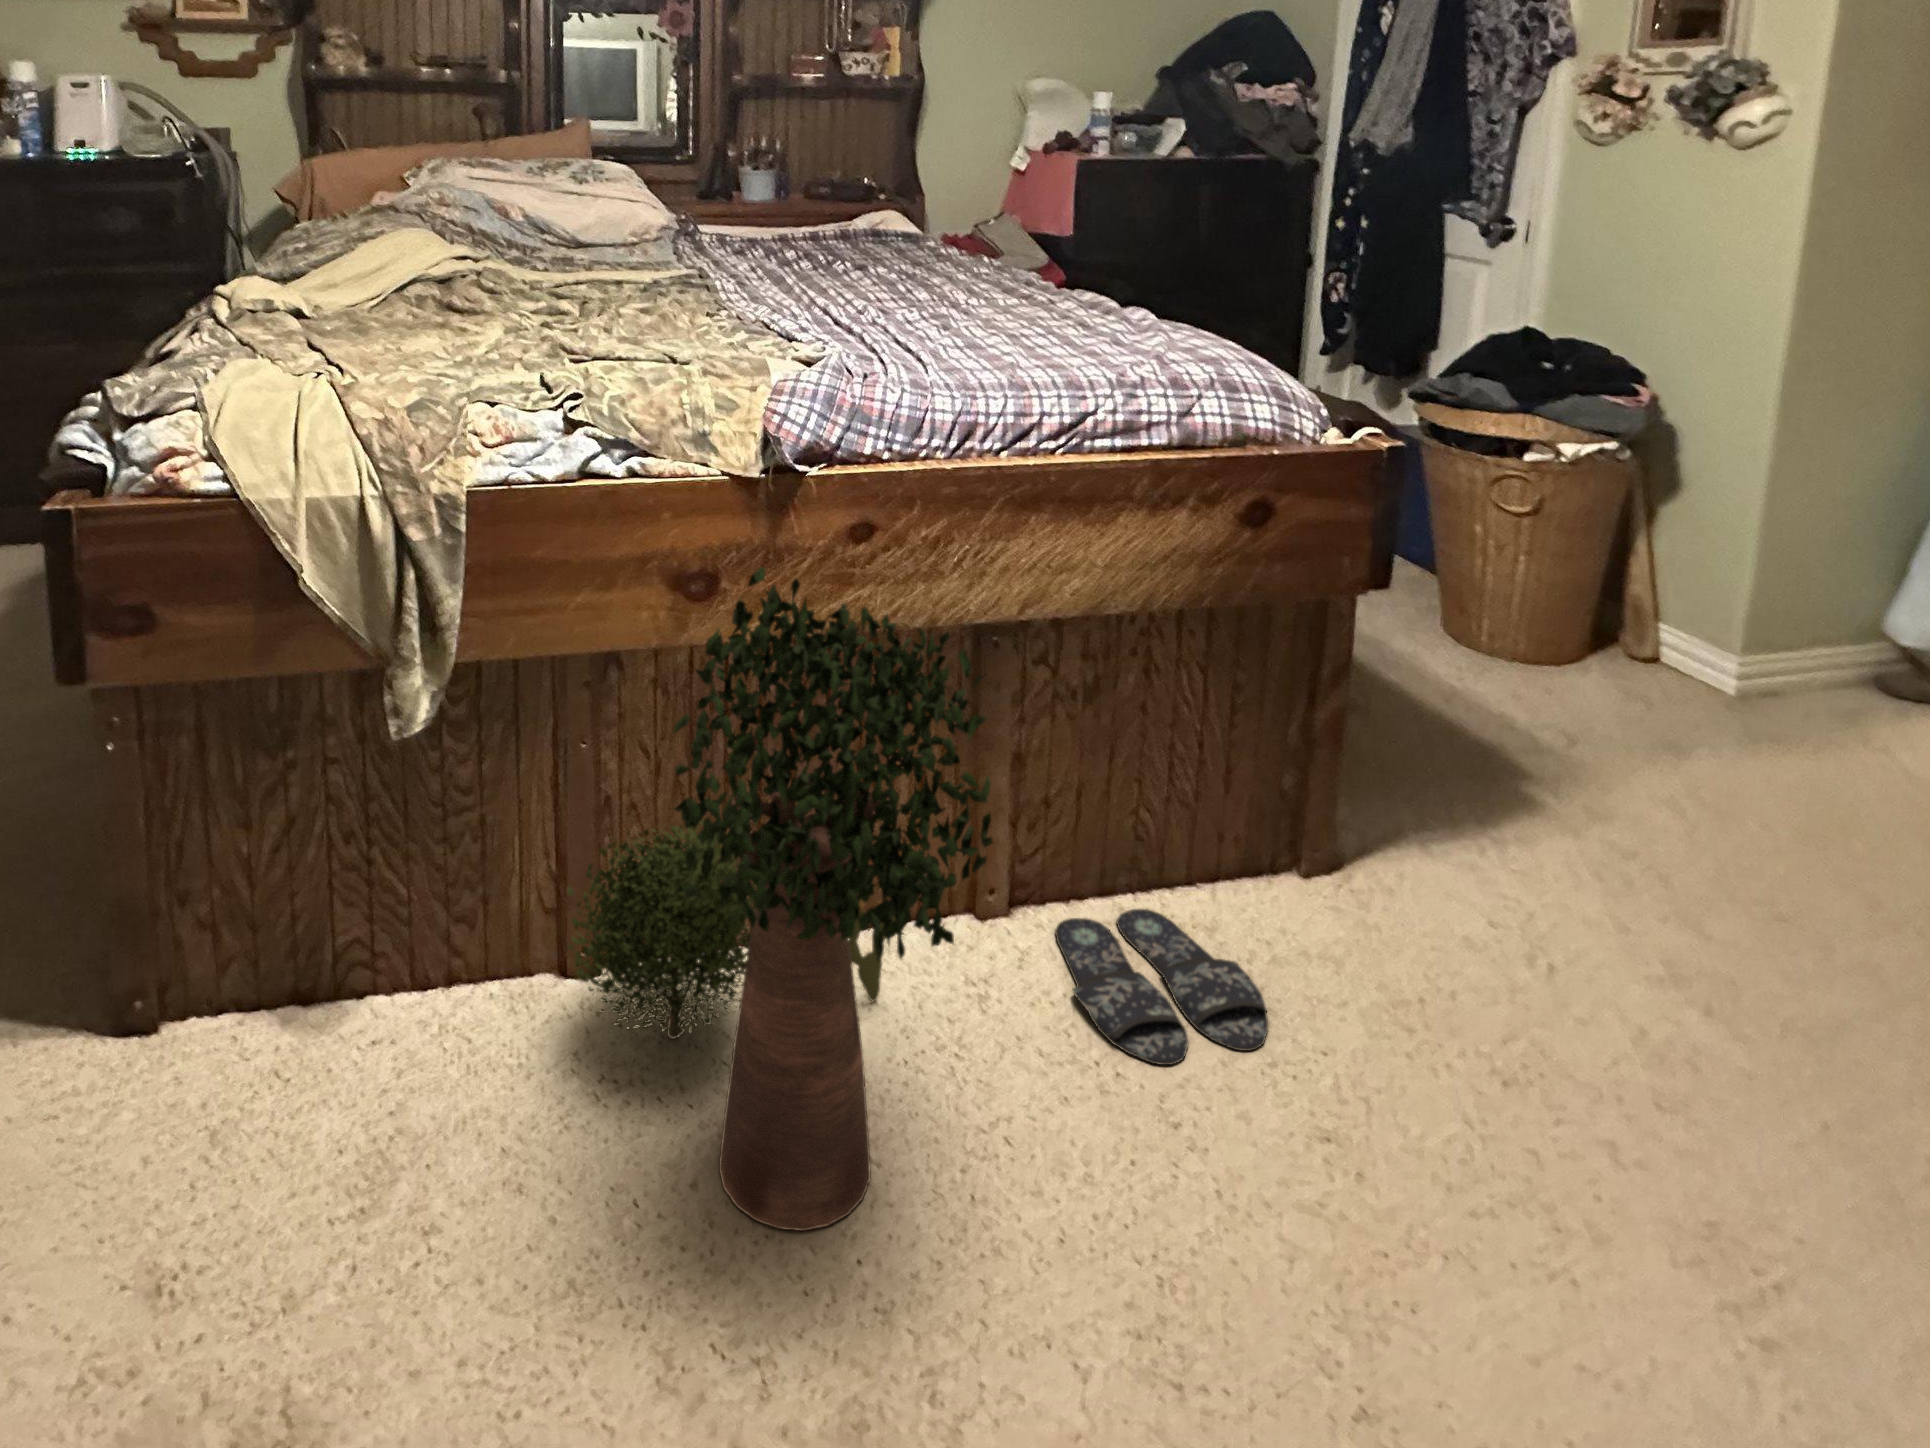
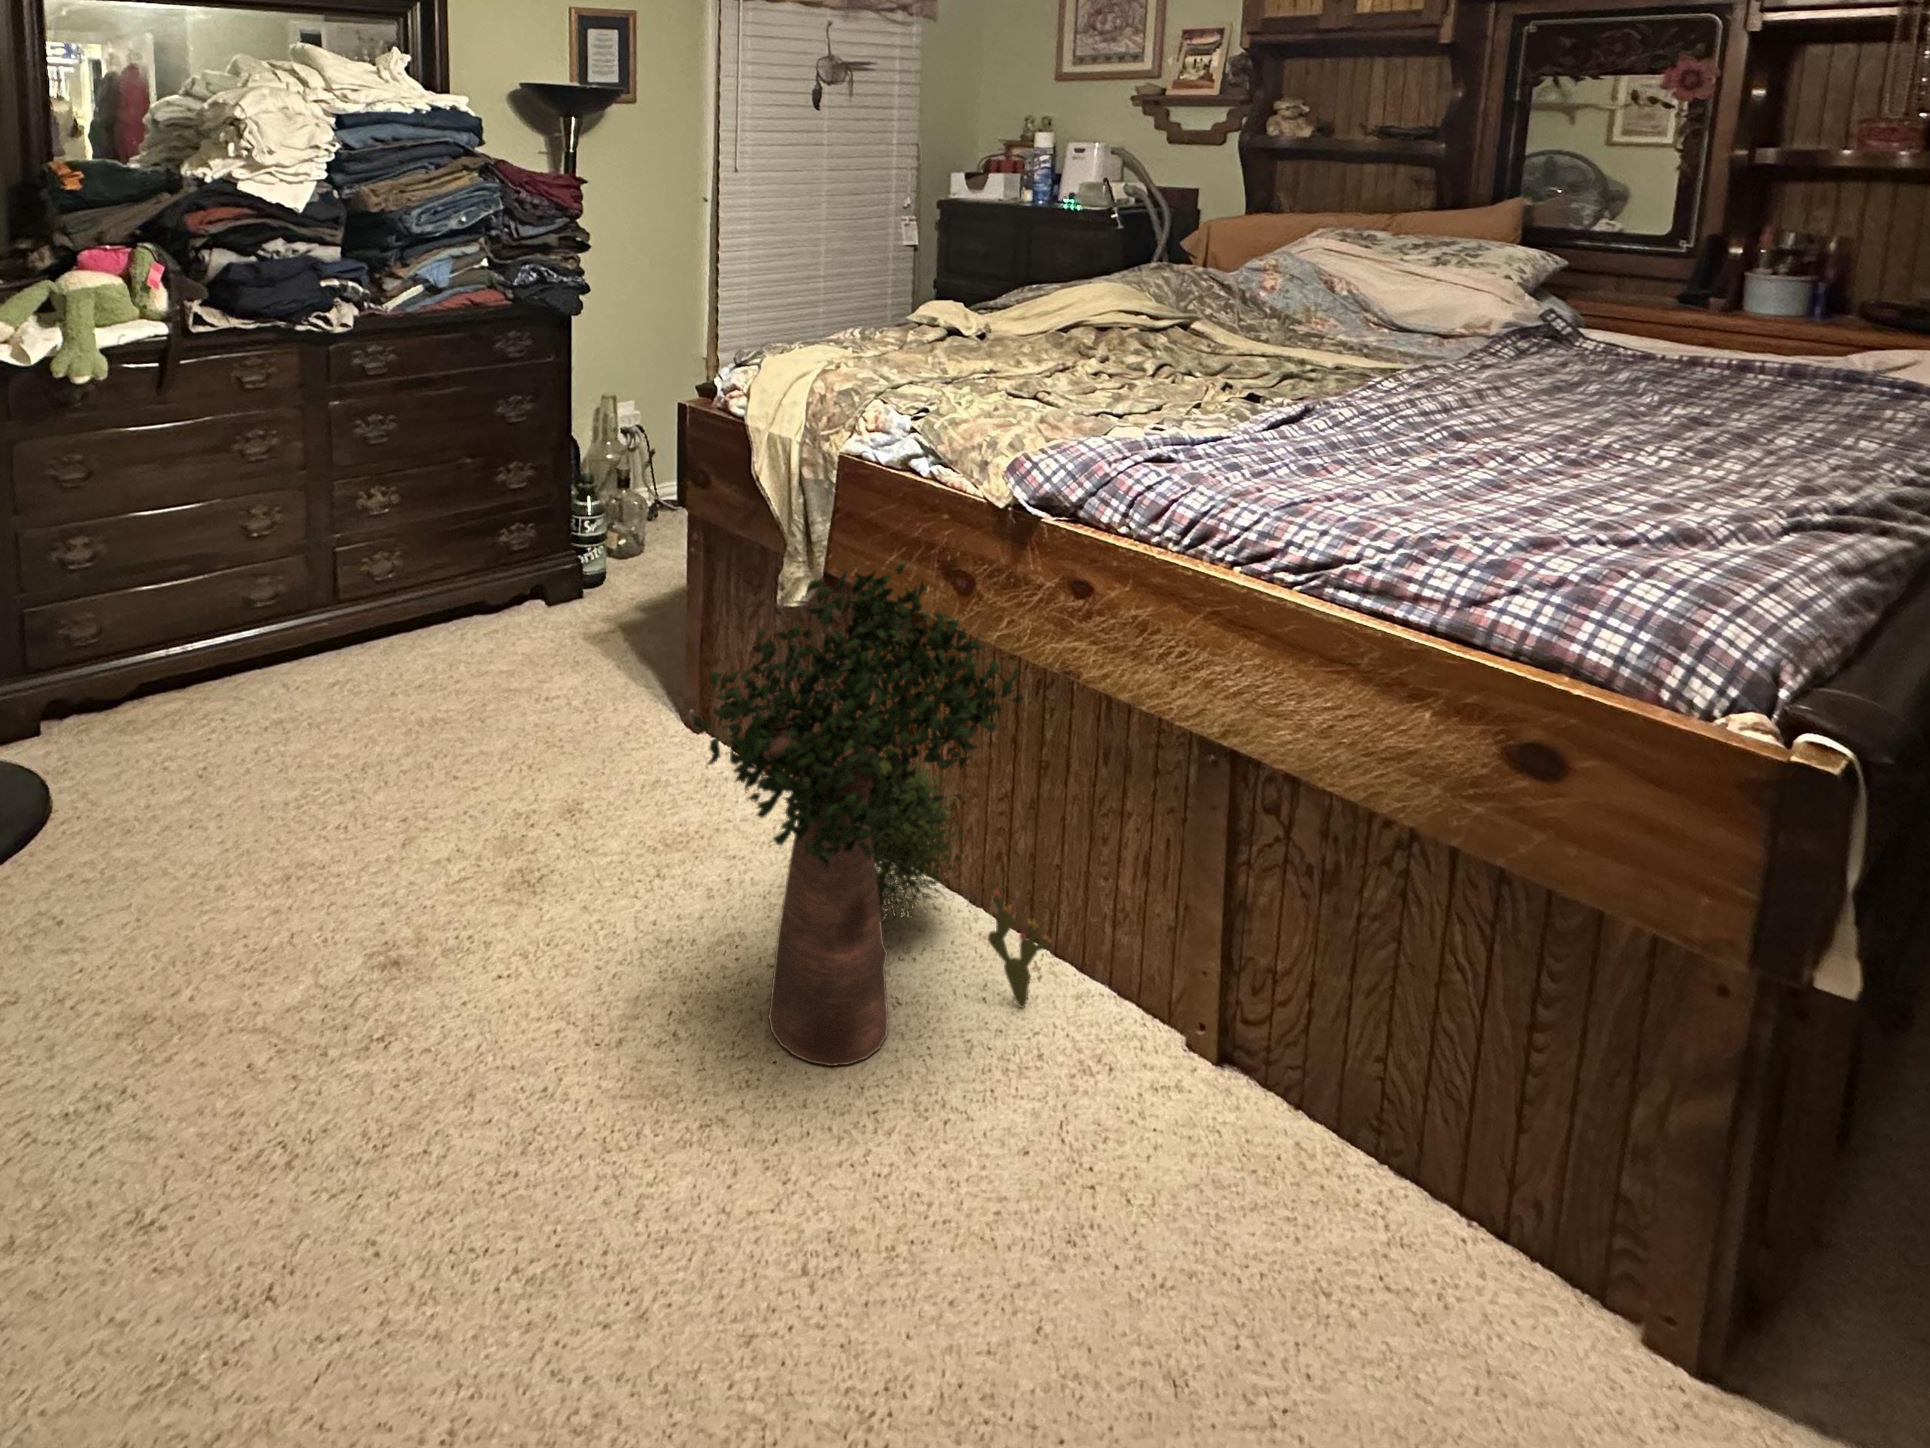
slippers: present [1055,909,1268,1065] -> none [1141,1096,1378,1313]

